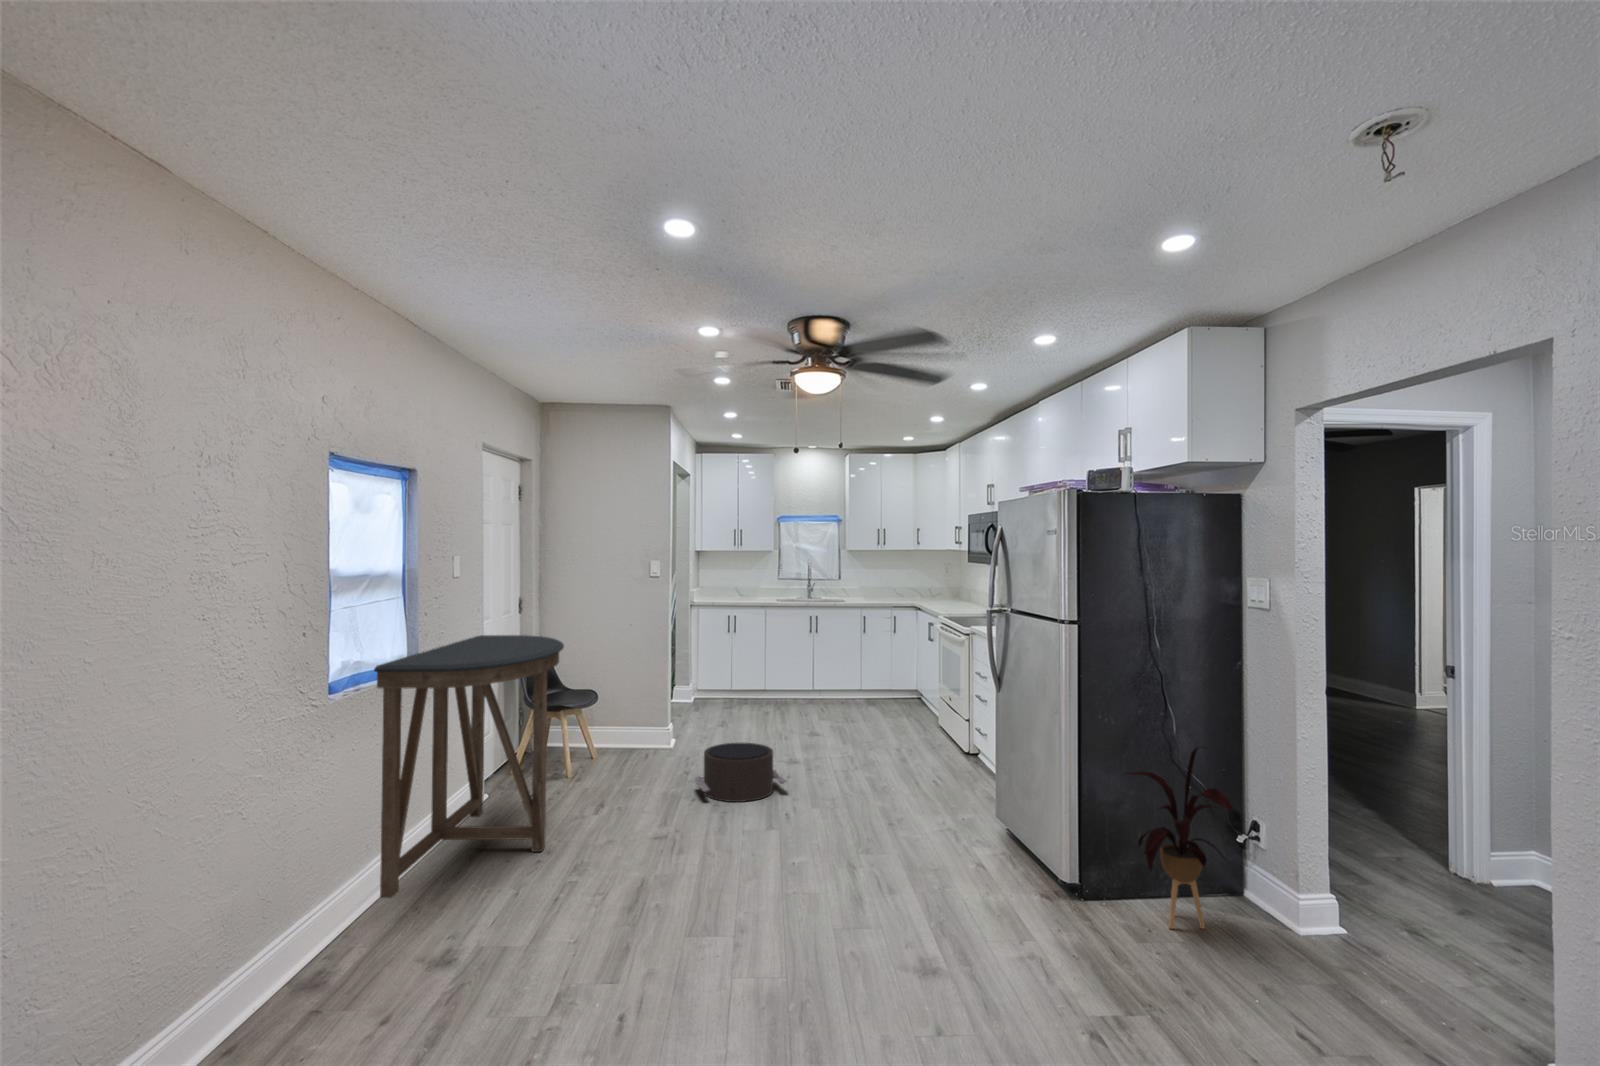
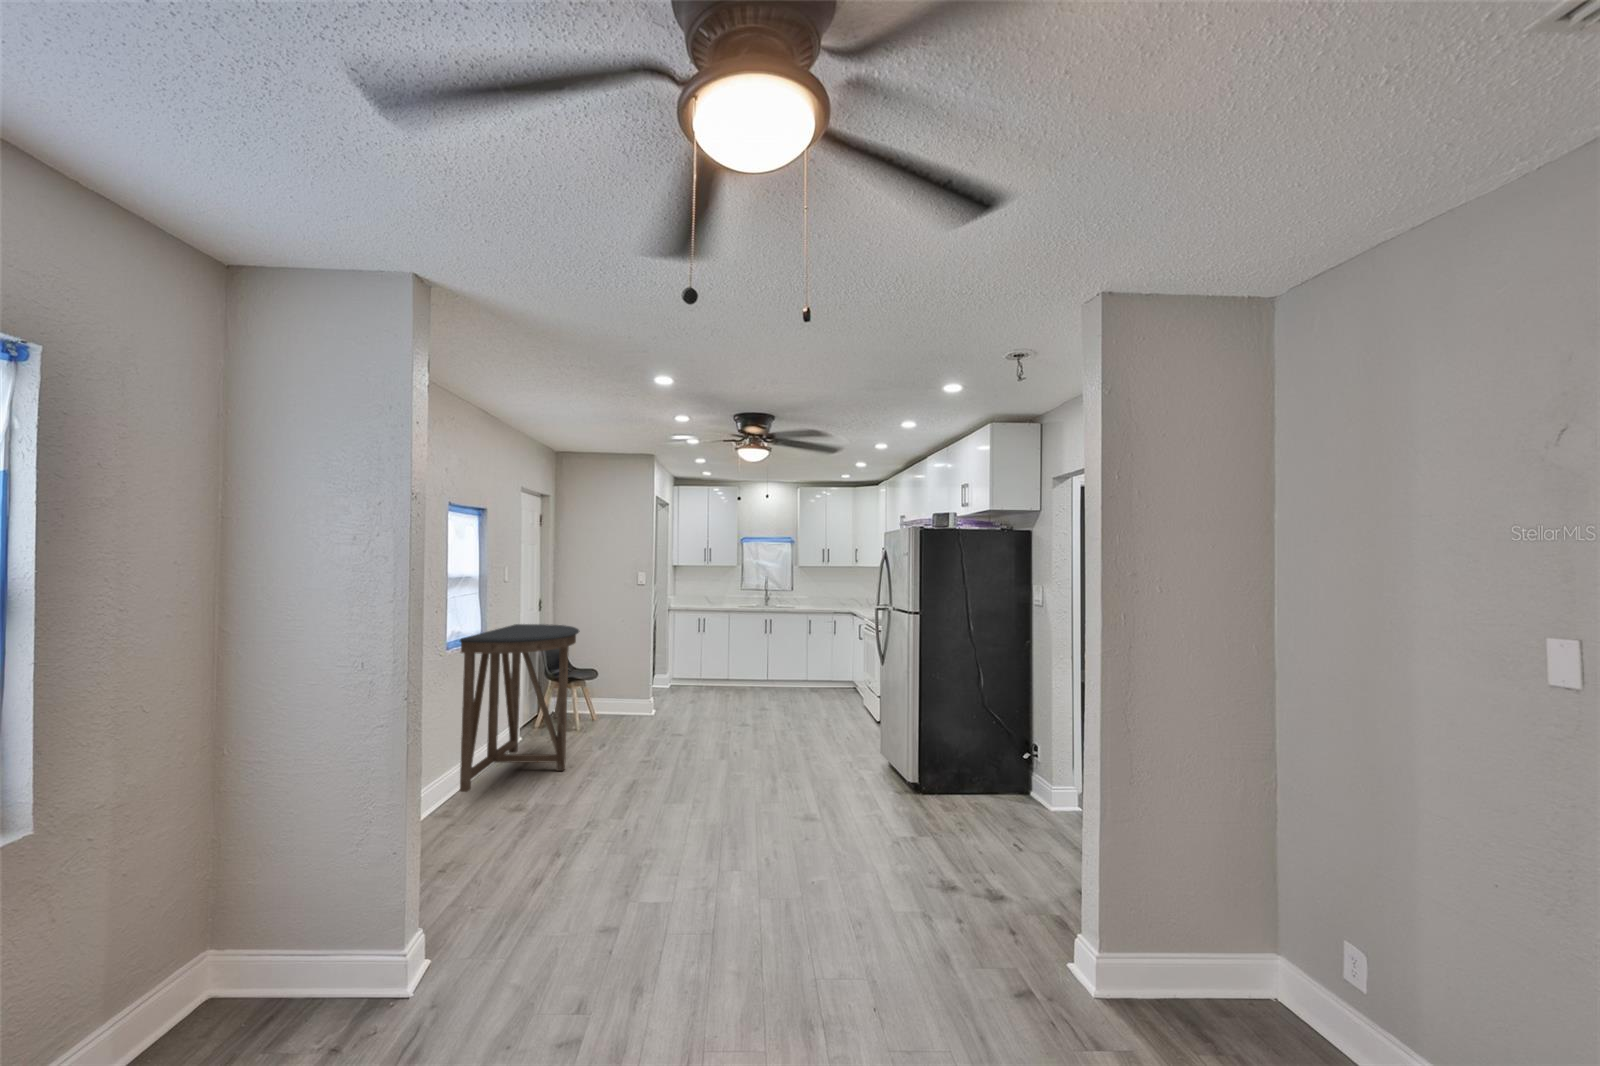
pouf: present [695,743,787,802] -> none [670,707,738,747]
house plant: present [1129,748,1232,929] -> none [947,692,1005,809]

